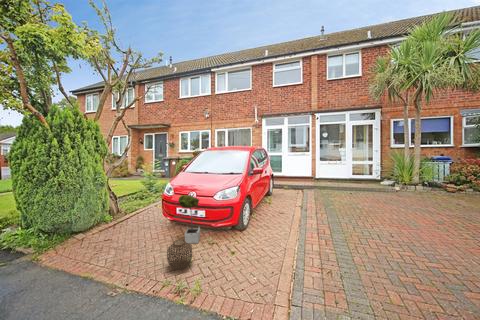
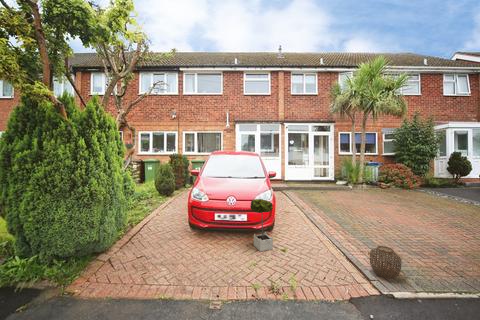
woven basket: present [167,239,192,270] -> present [370,246,401,279]

